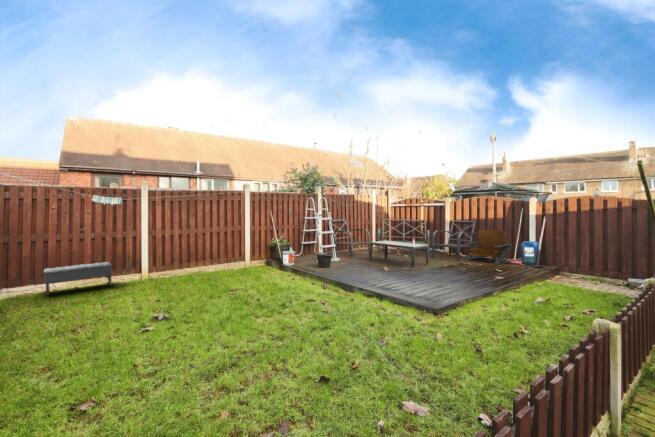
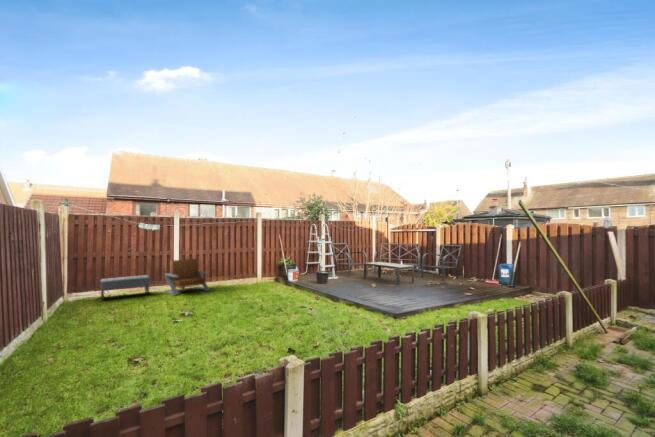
lounge chair: present [465,230,512,265] -> present [165,259,209,295]

